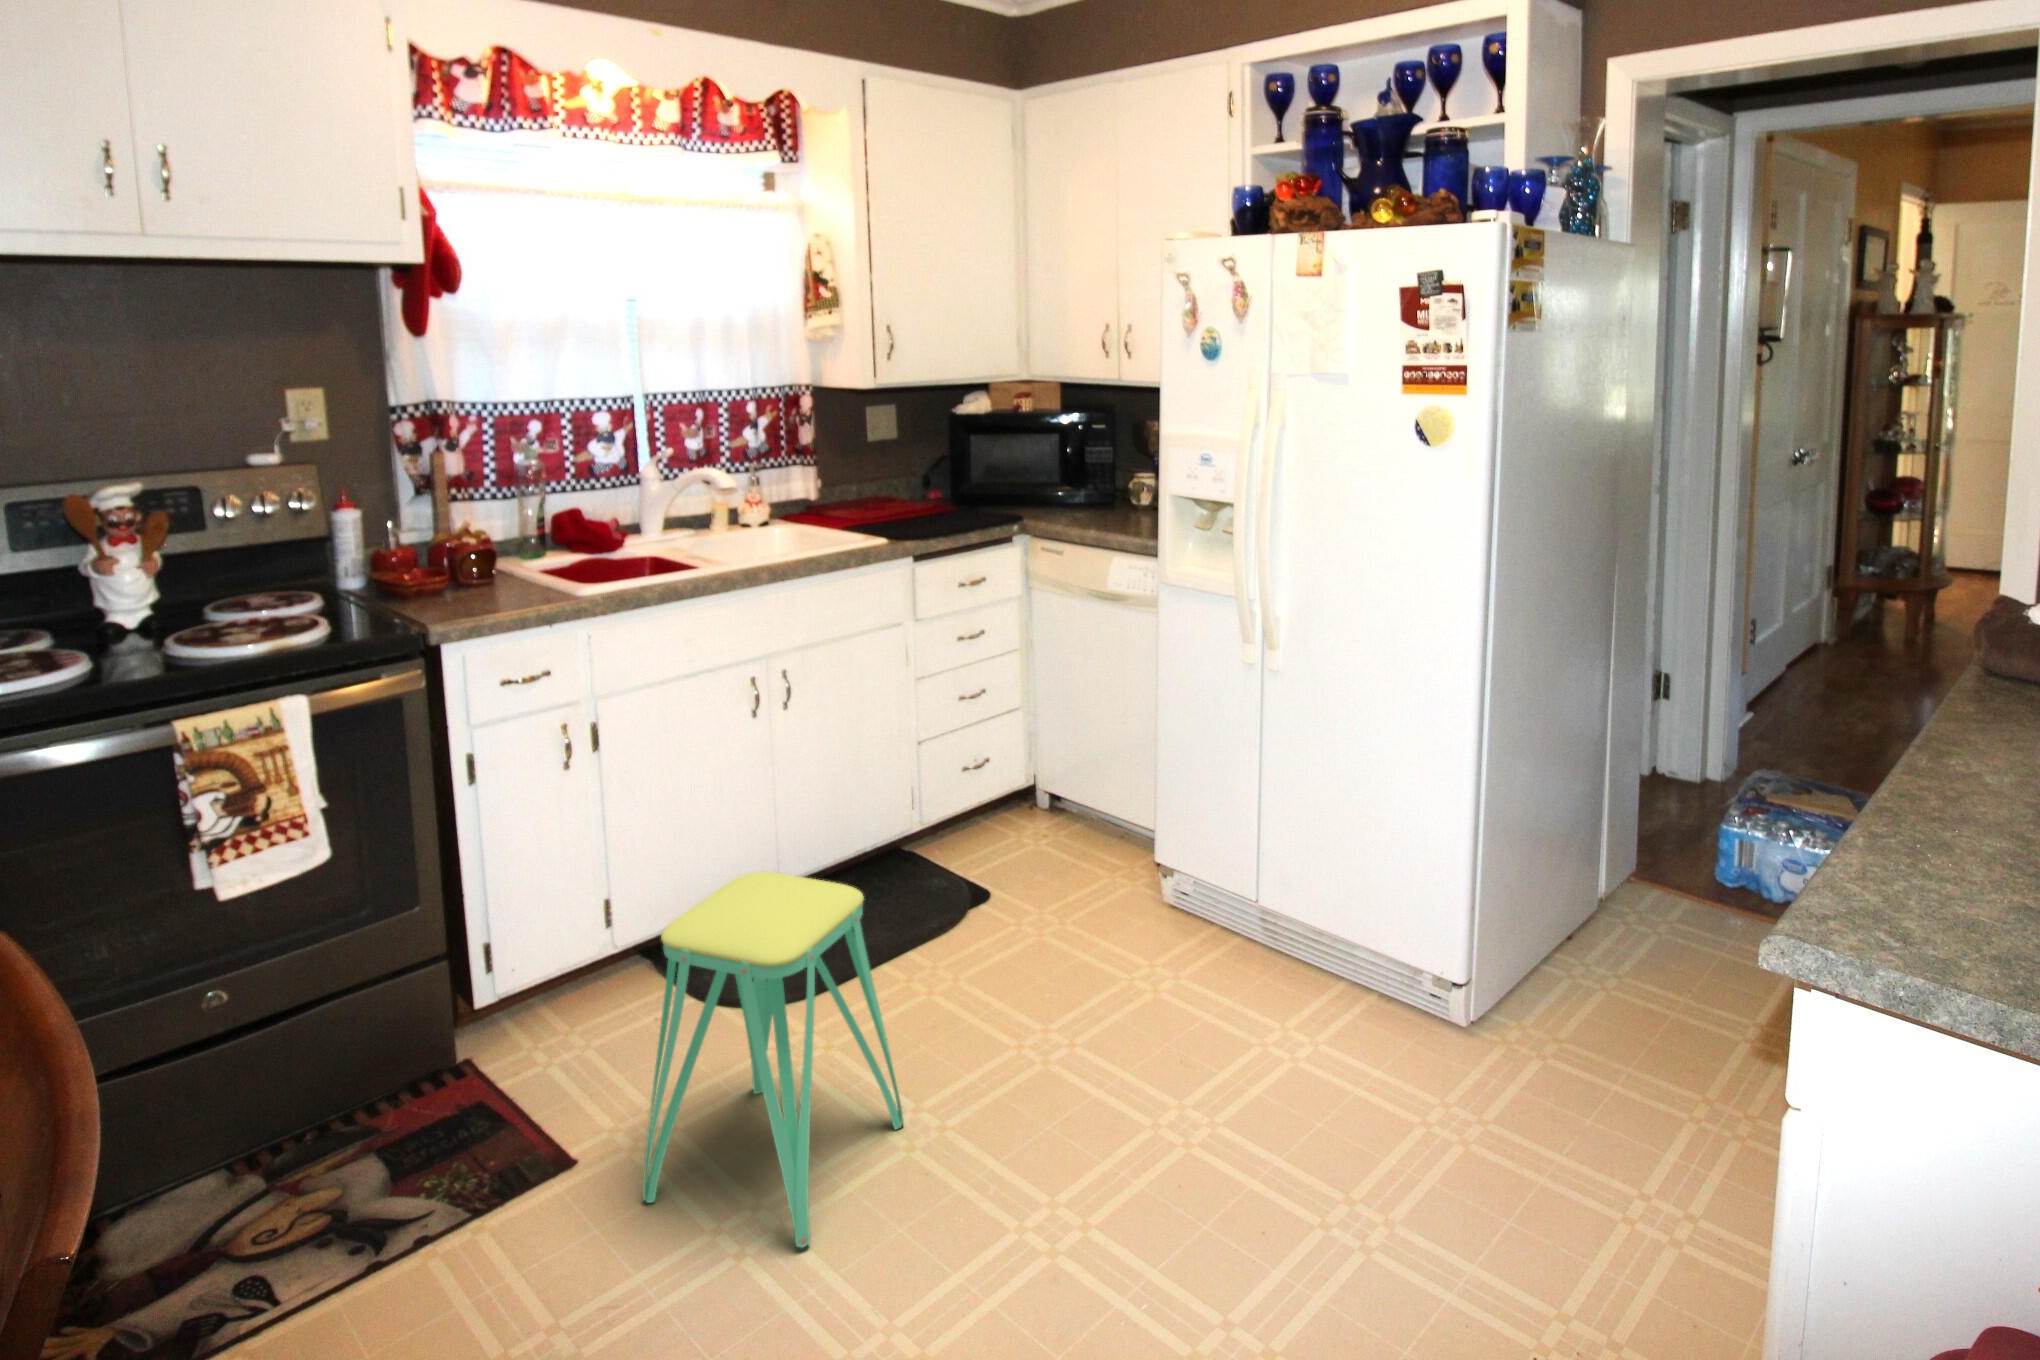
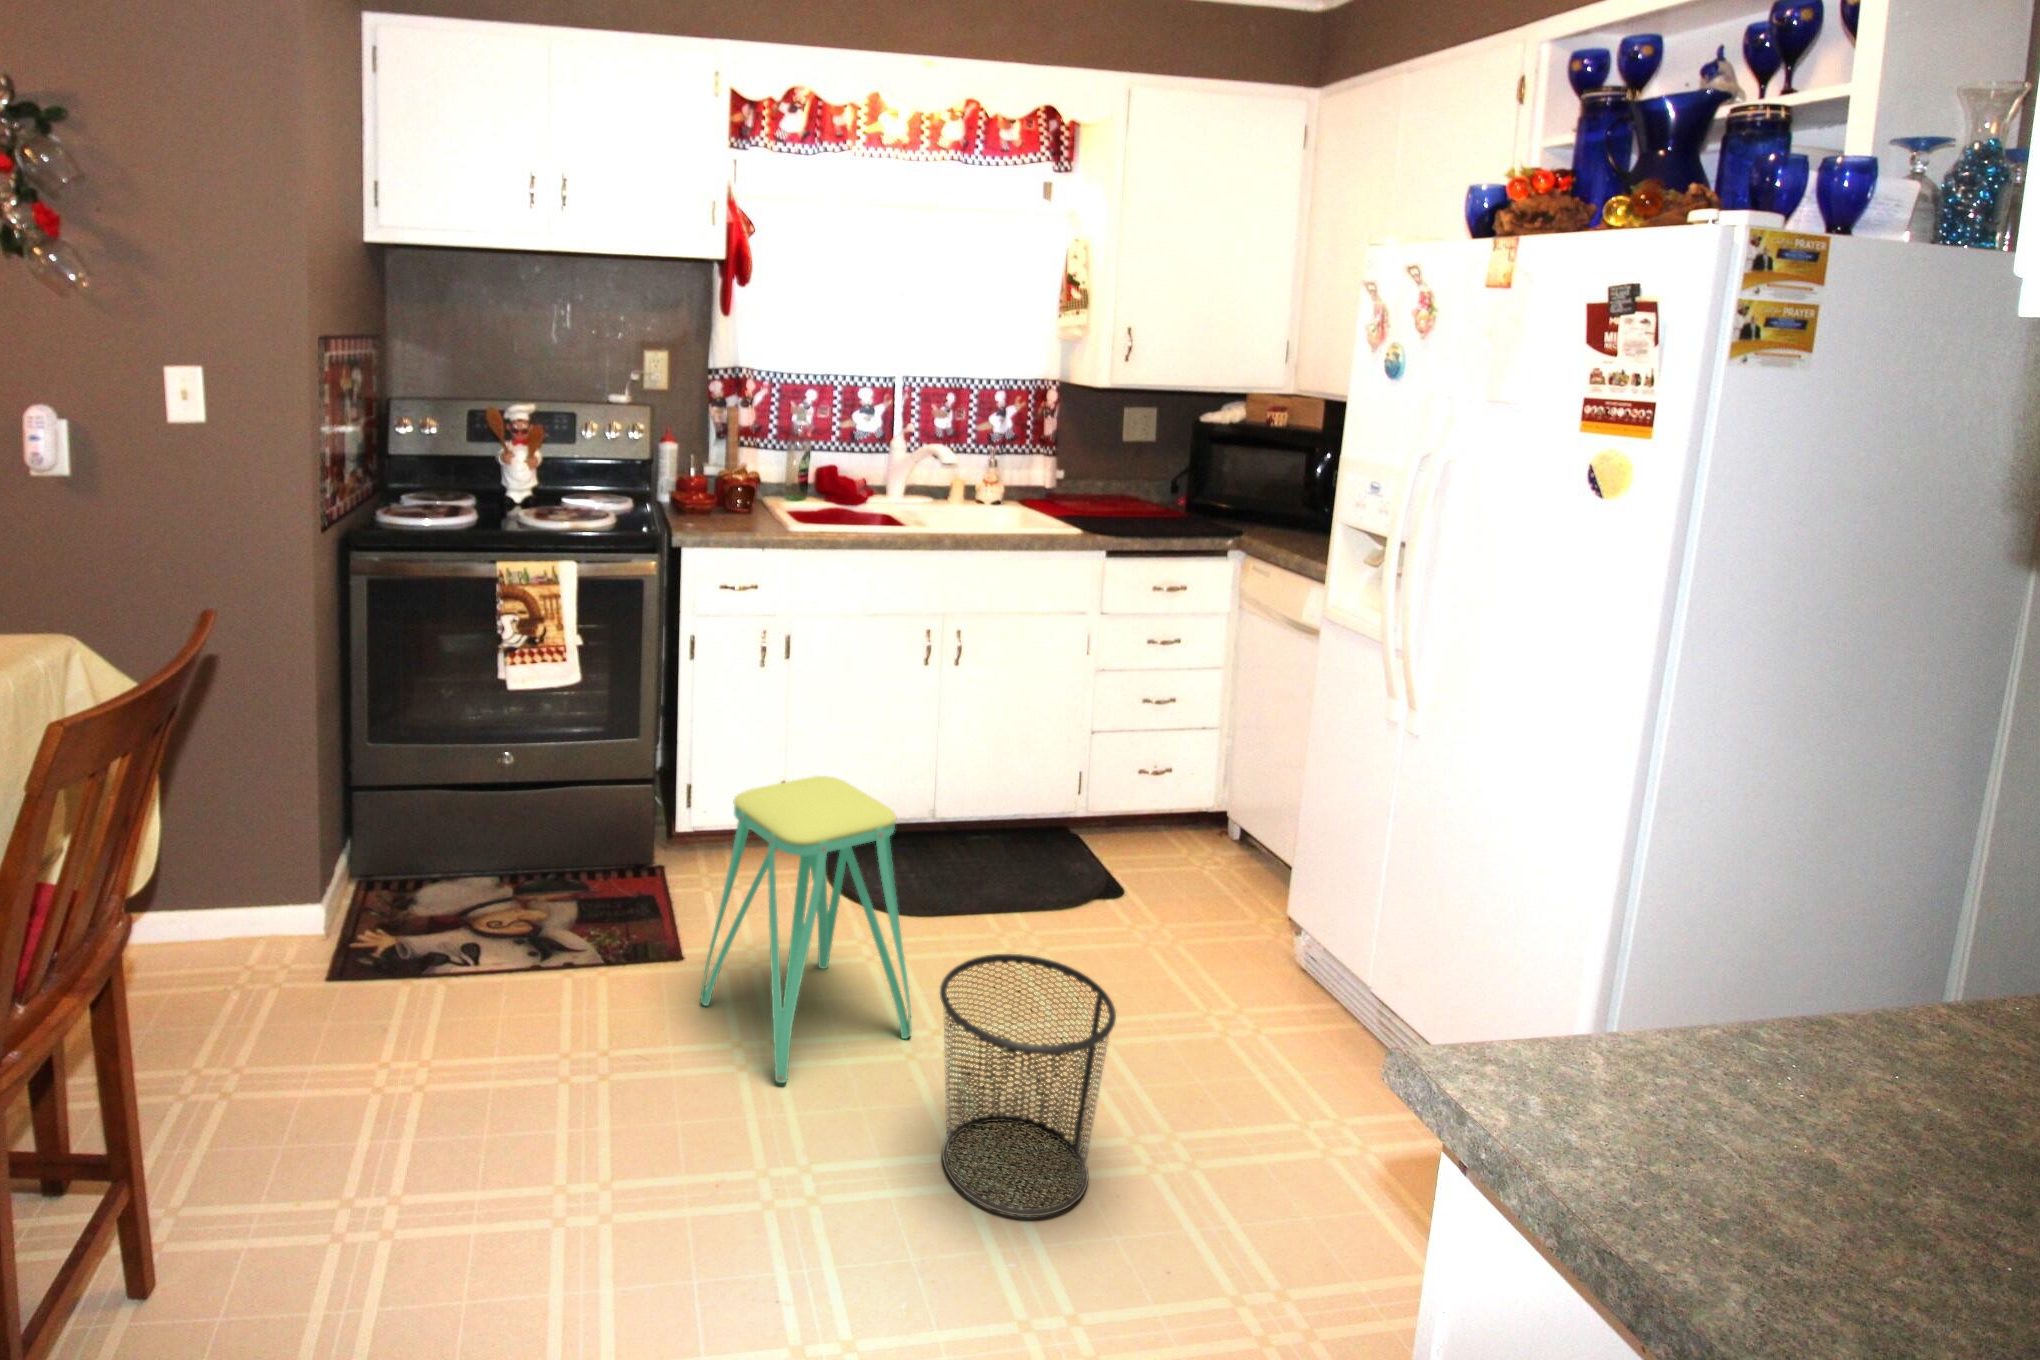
waste bin: none [992,982,1173,1260] -> present [940,954,1116,1216]

